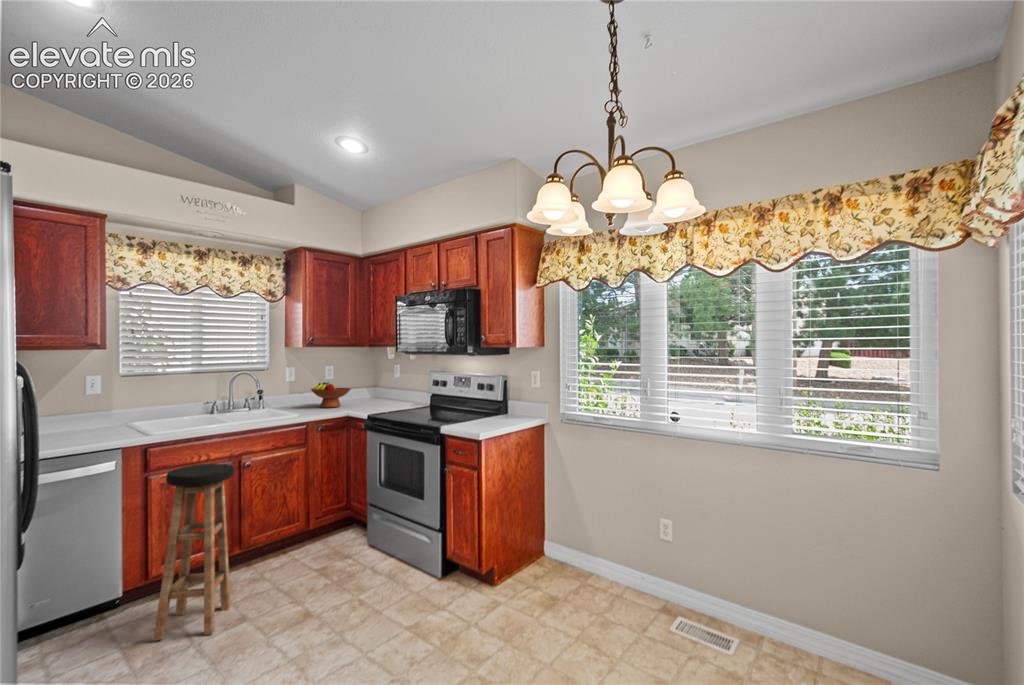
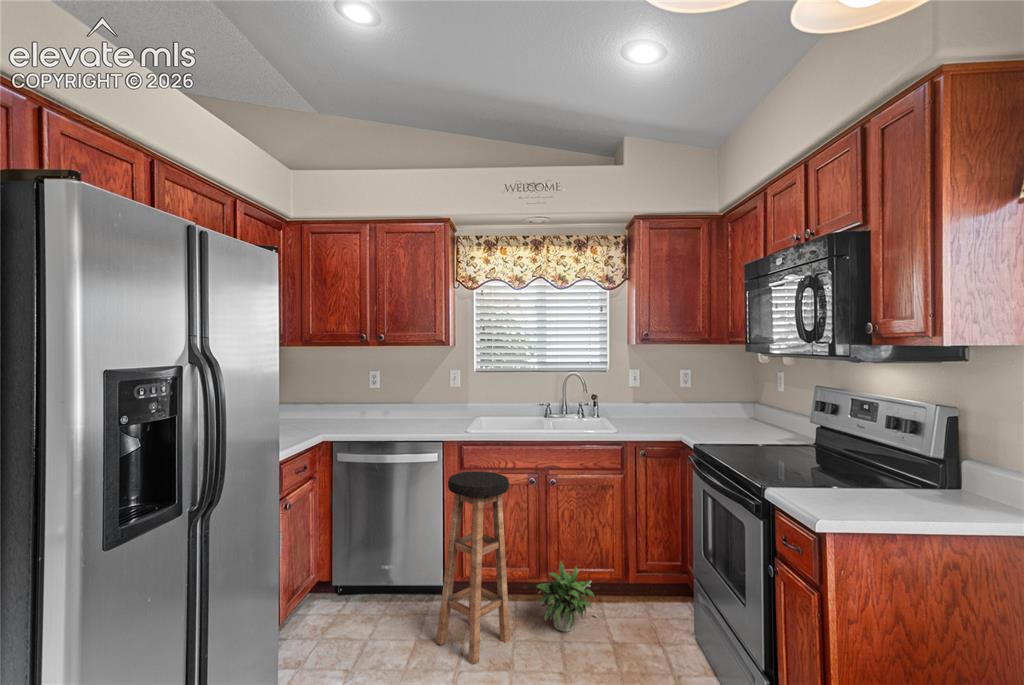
fruit bowl: present [311,382,351,408] -> none [650,390,703,425]
potted plant: none [245,527,298,583] -> present [536,561,597,632]

